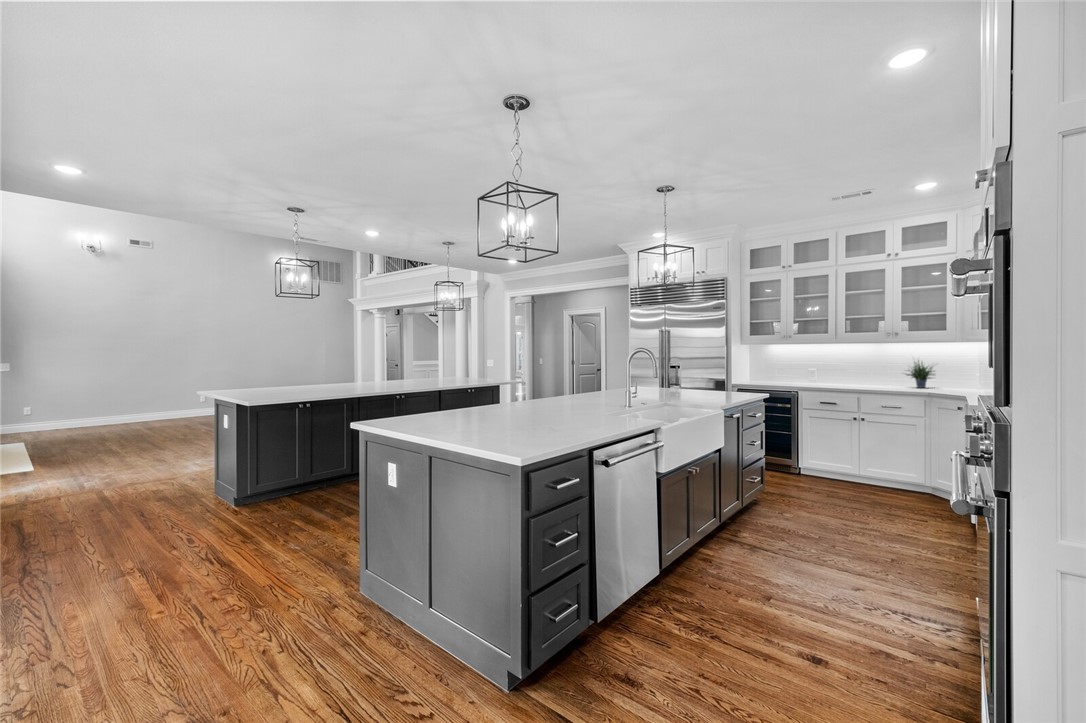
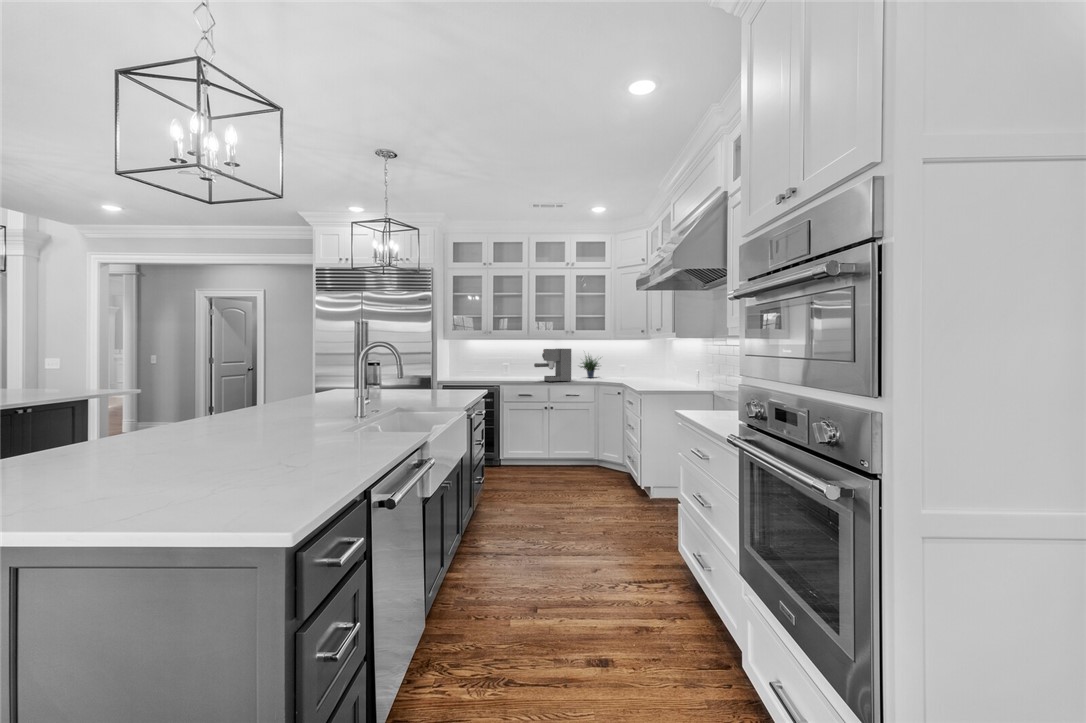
coffee maker: none [839,353,888,391] -> present [534,349,571,382]

